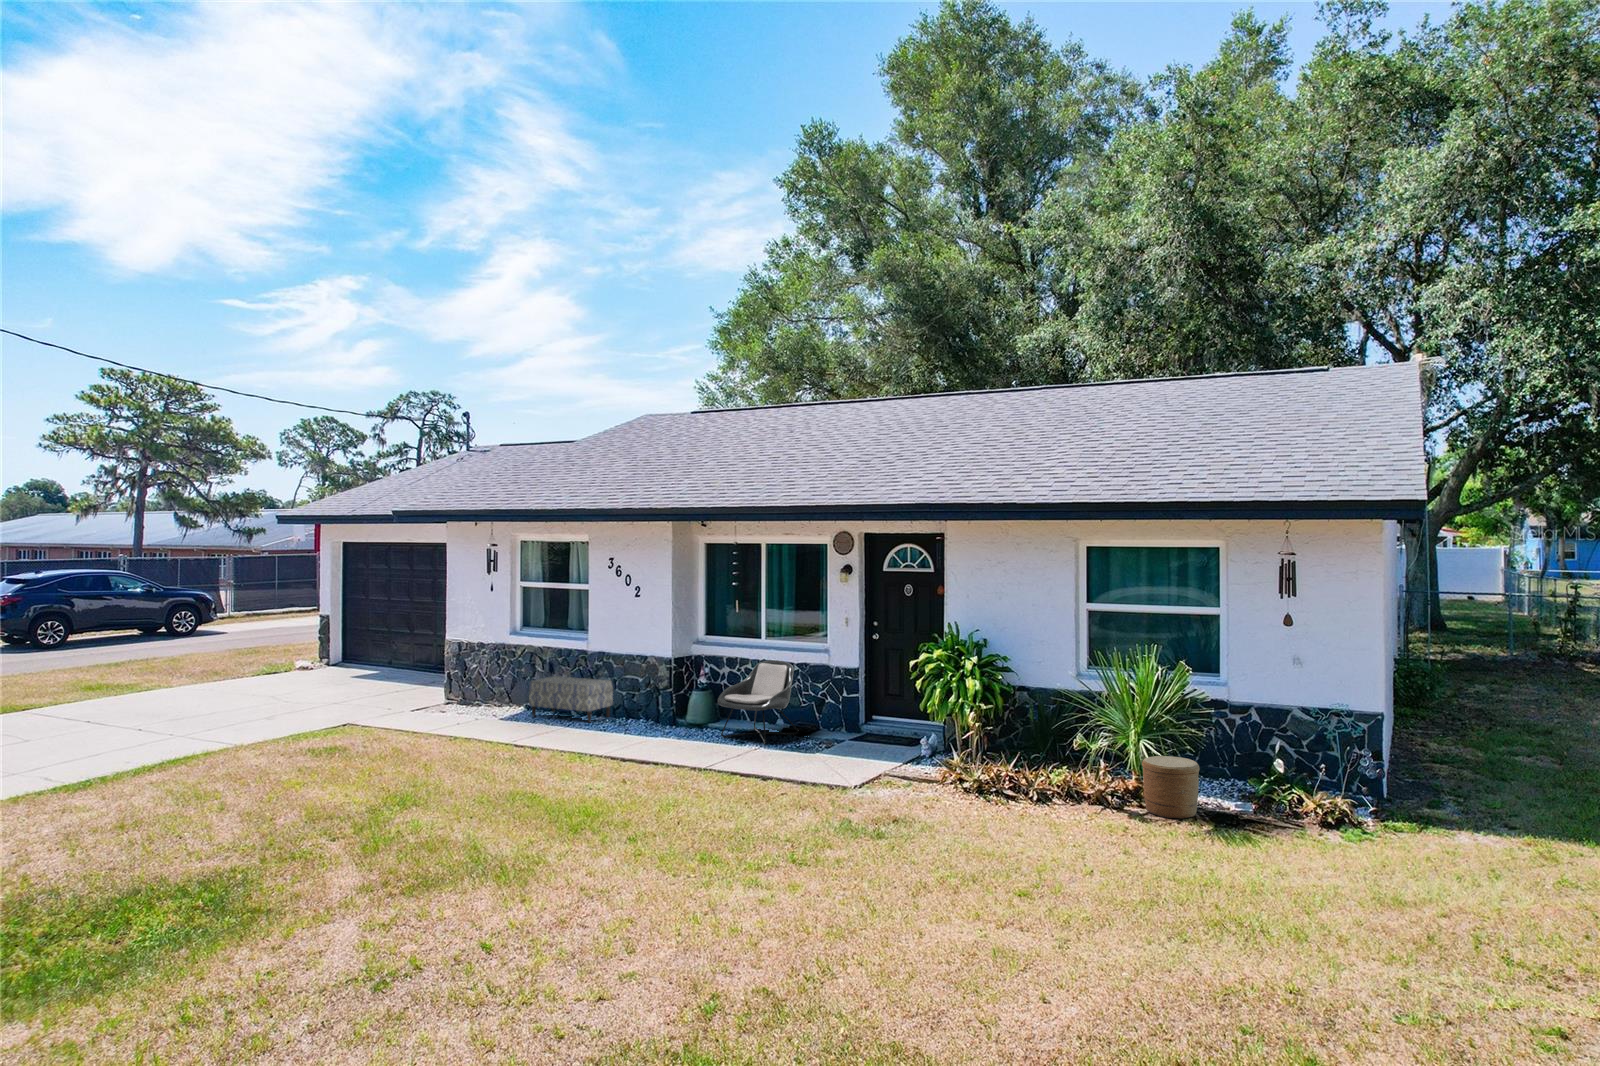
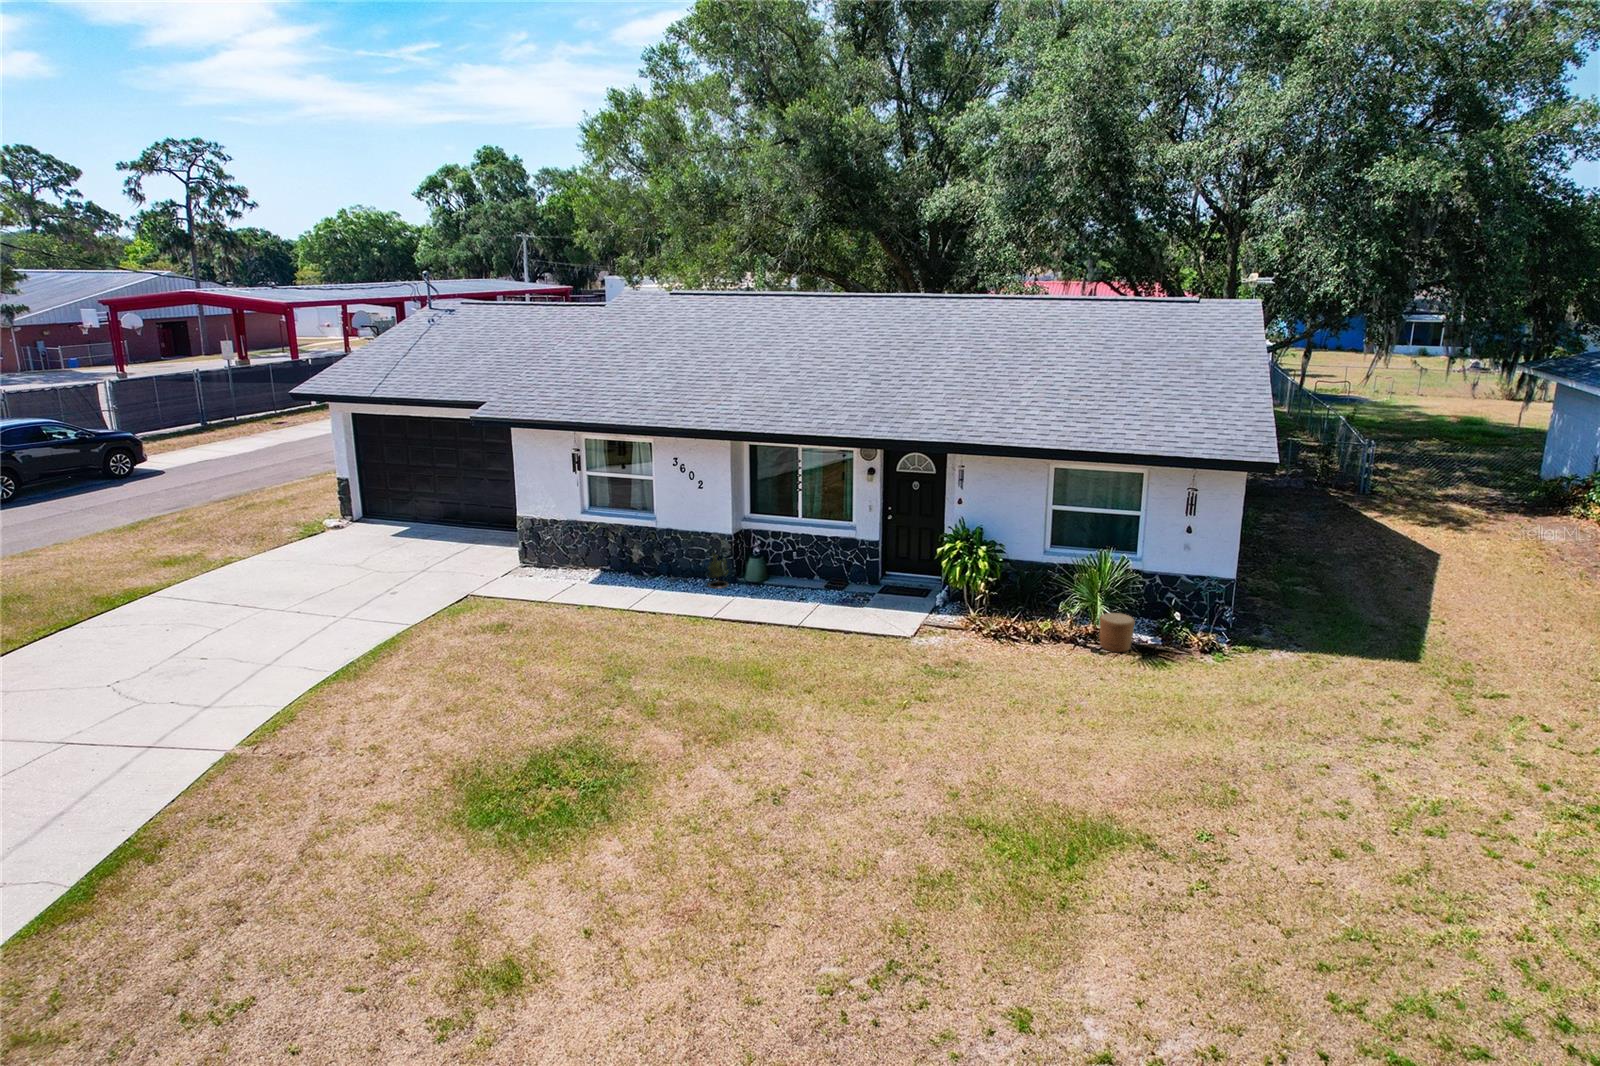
lounge chair: present [718,660,798,744] -> none [780,536,835,601]
bench: present [529,676,613,723] -> none [613,546,680,585]
potted tree: none [633,678,666,728] -> present [708,555,728,589]

